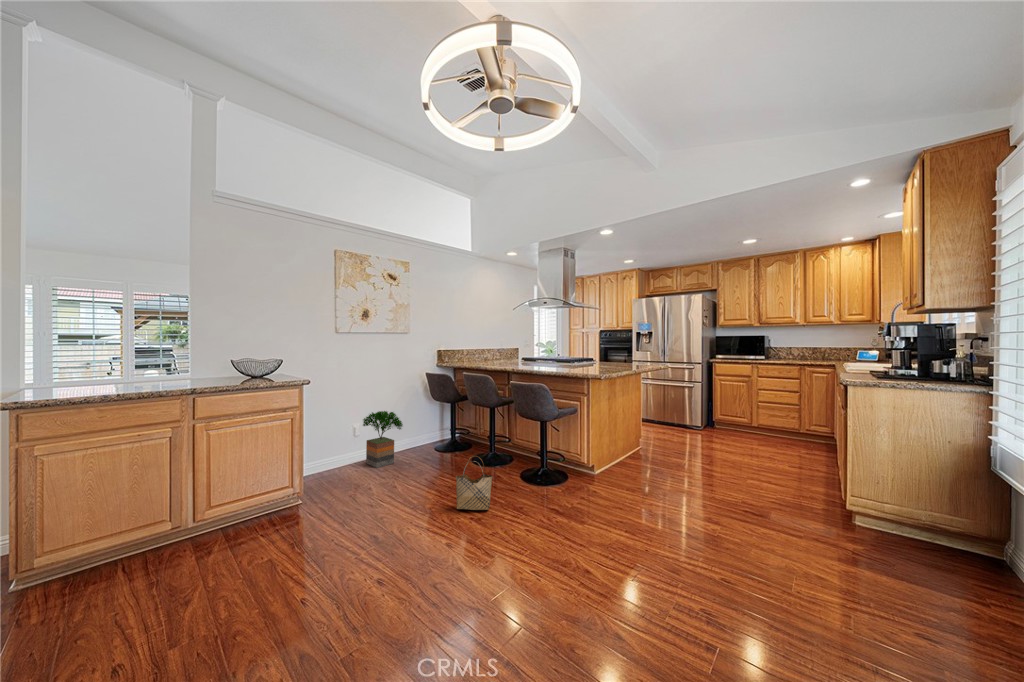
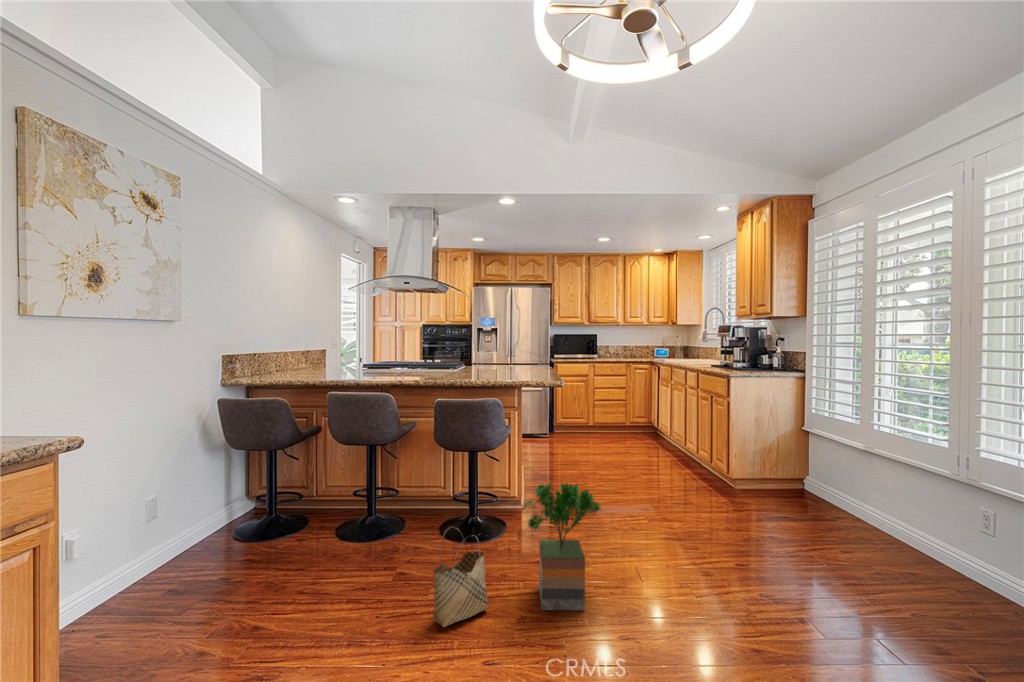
potted tree: present [363,411,403,468] -> present [524,483,601,611]

